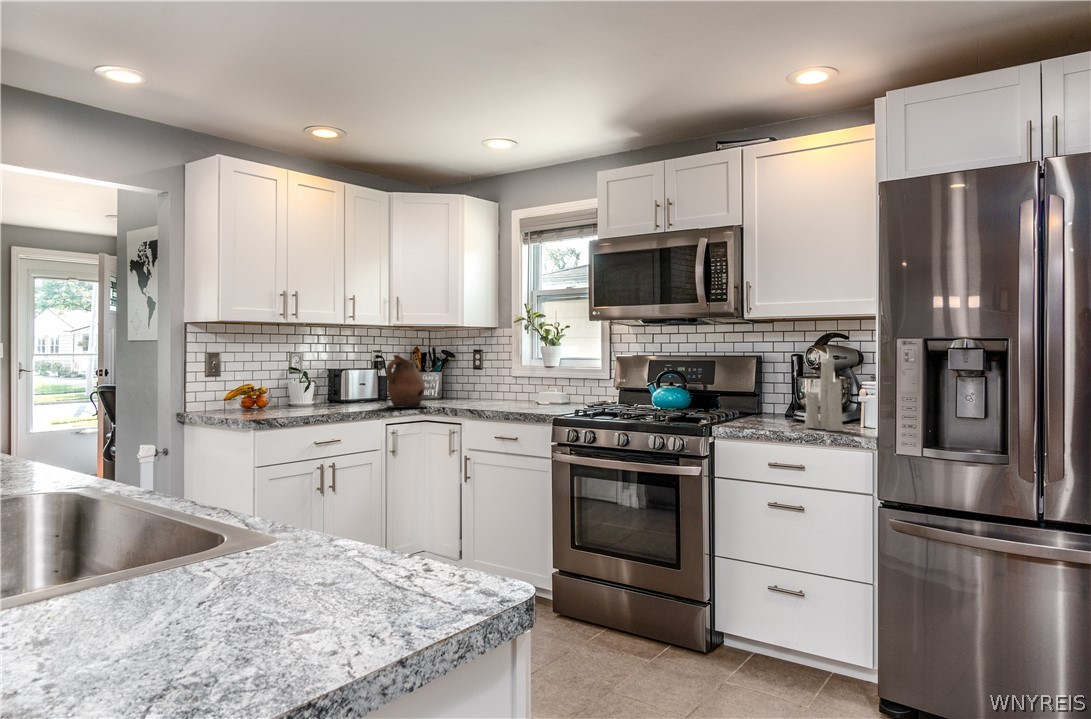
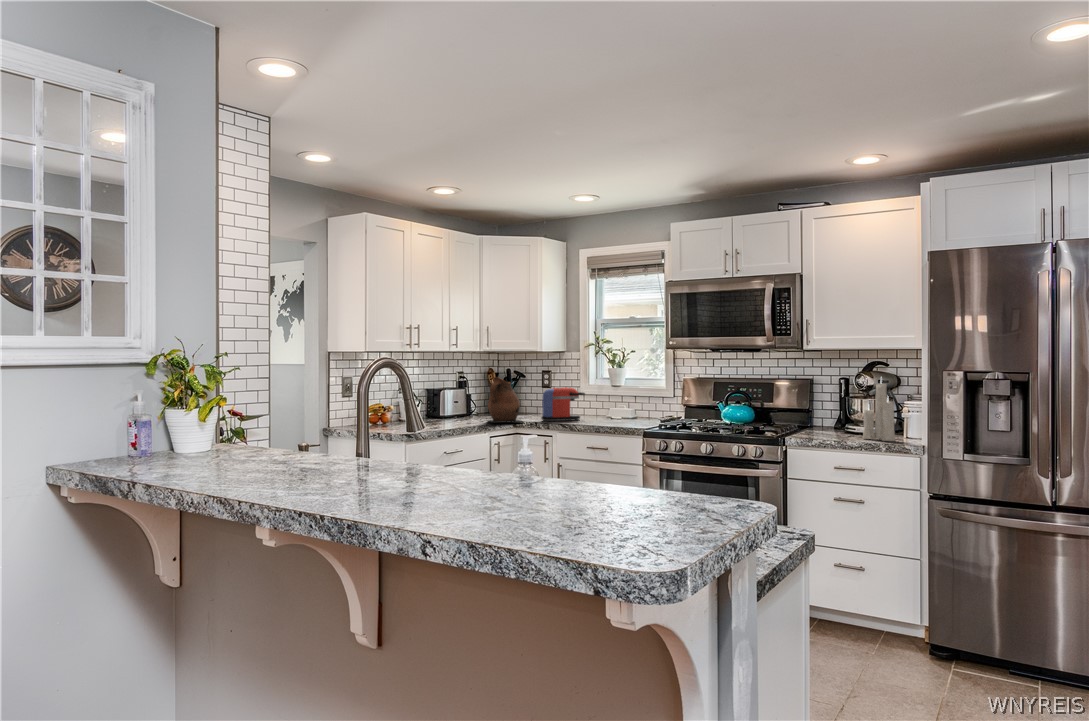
coffee maker: none [453,368,506,406] -> present [541,388,585,421]

